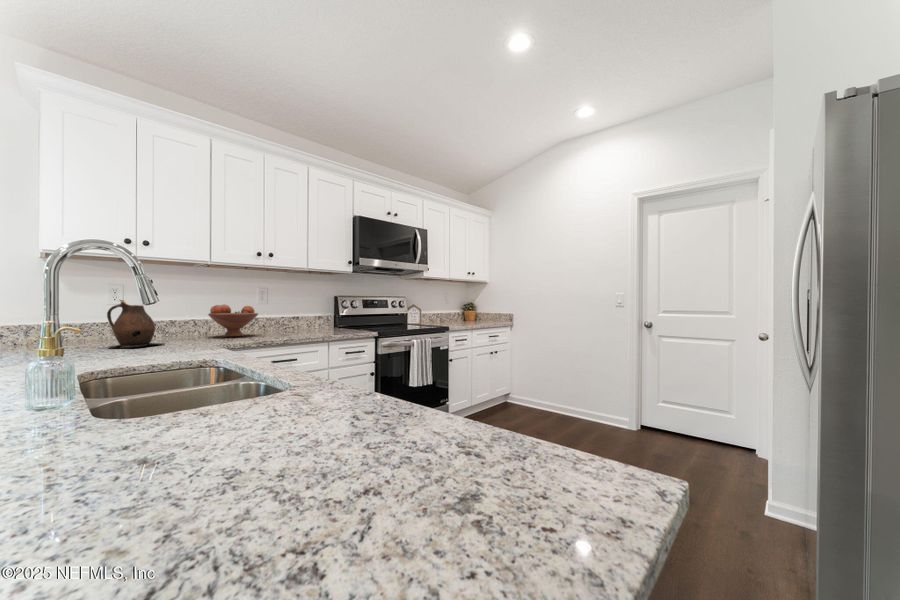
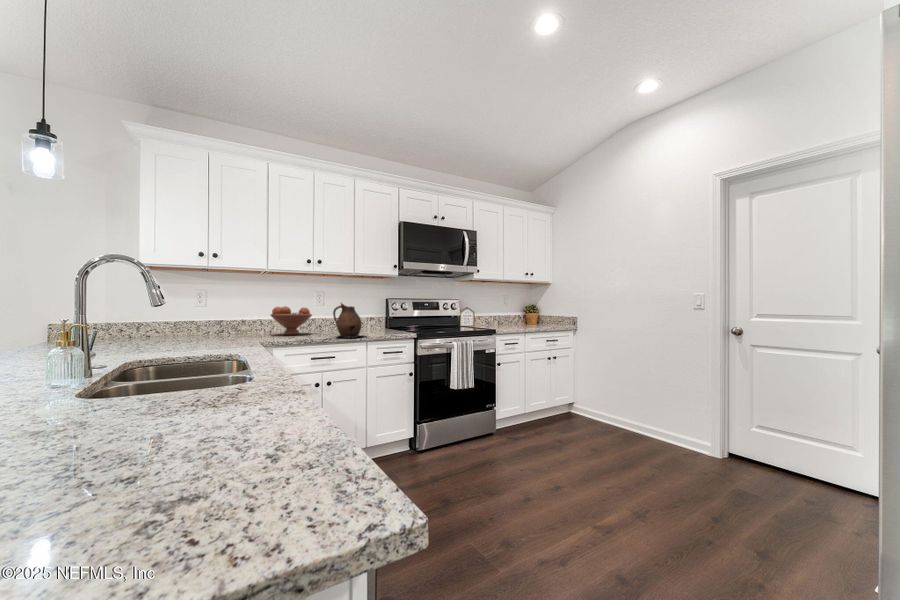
ceramic pitcher: present [107,300,164,347] -> present [333,303,363,338]

